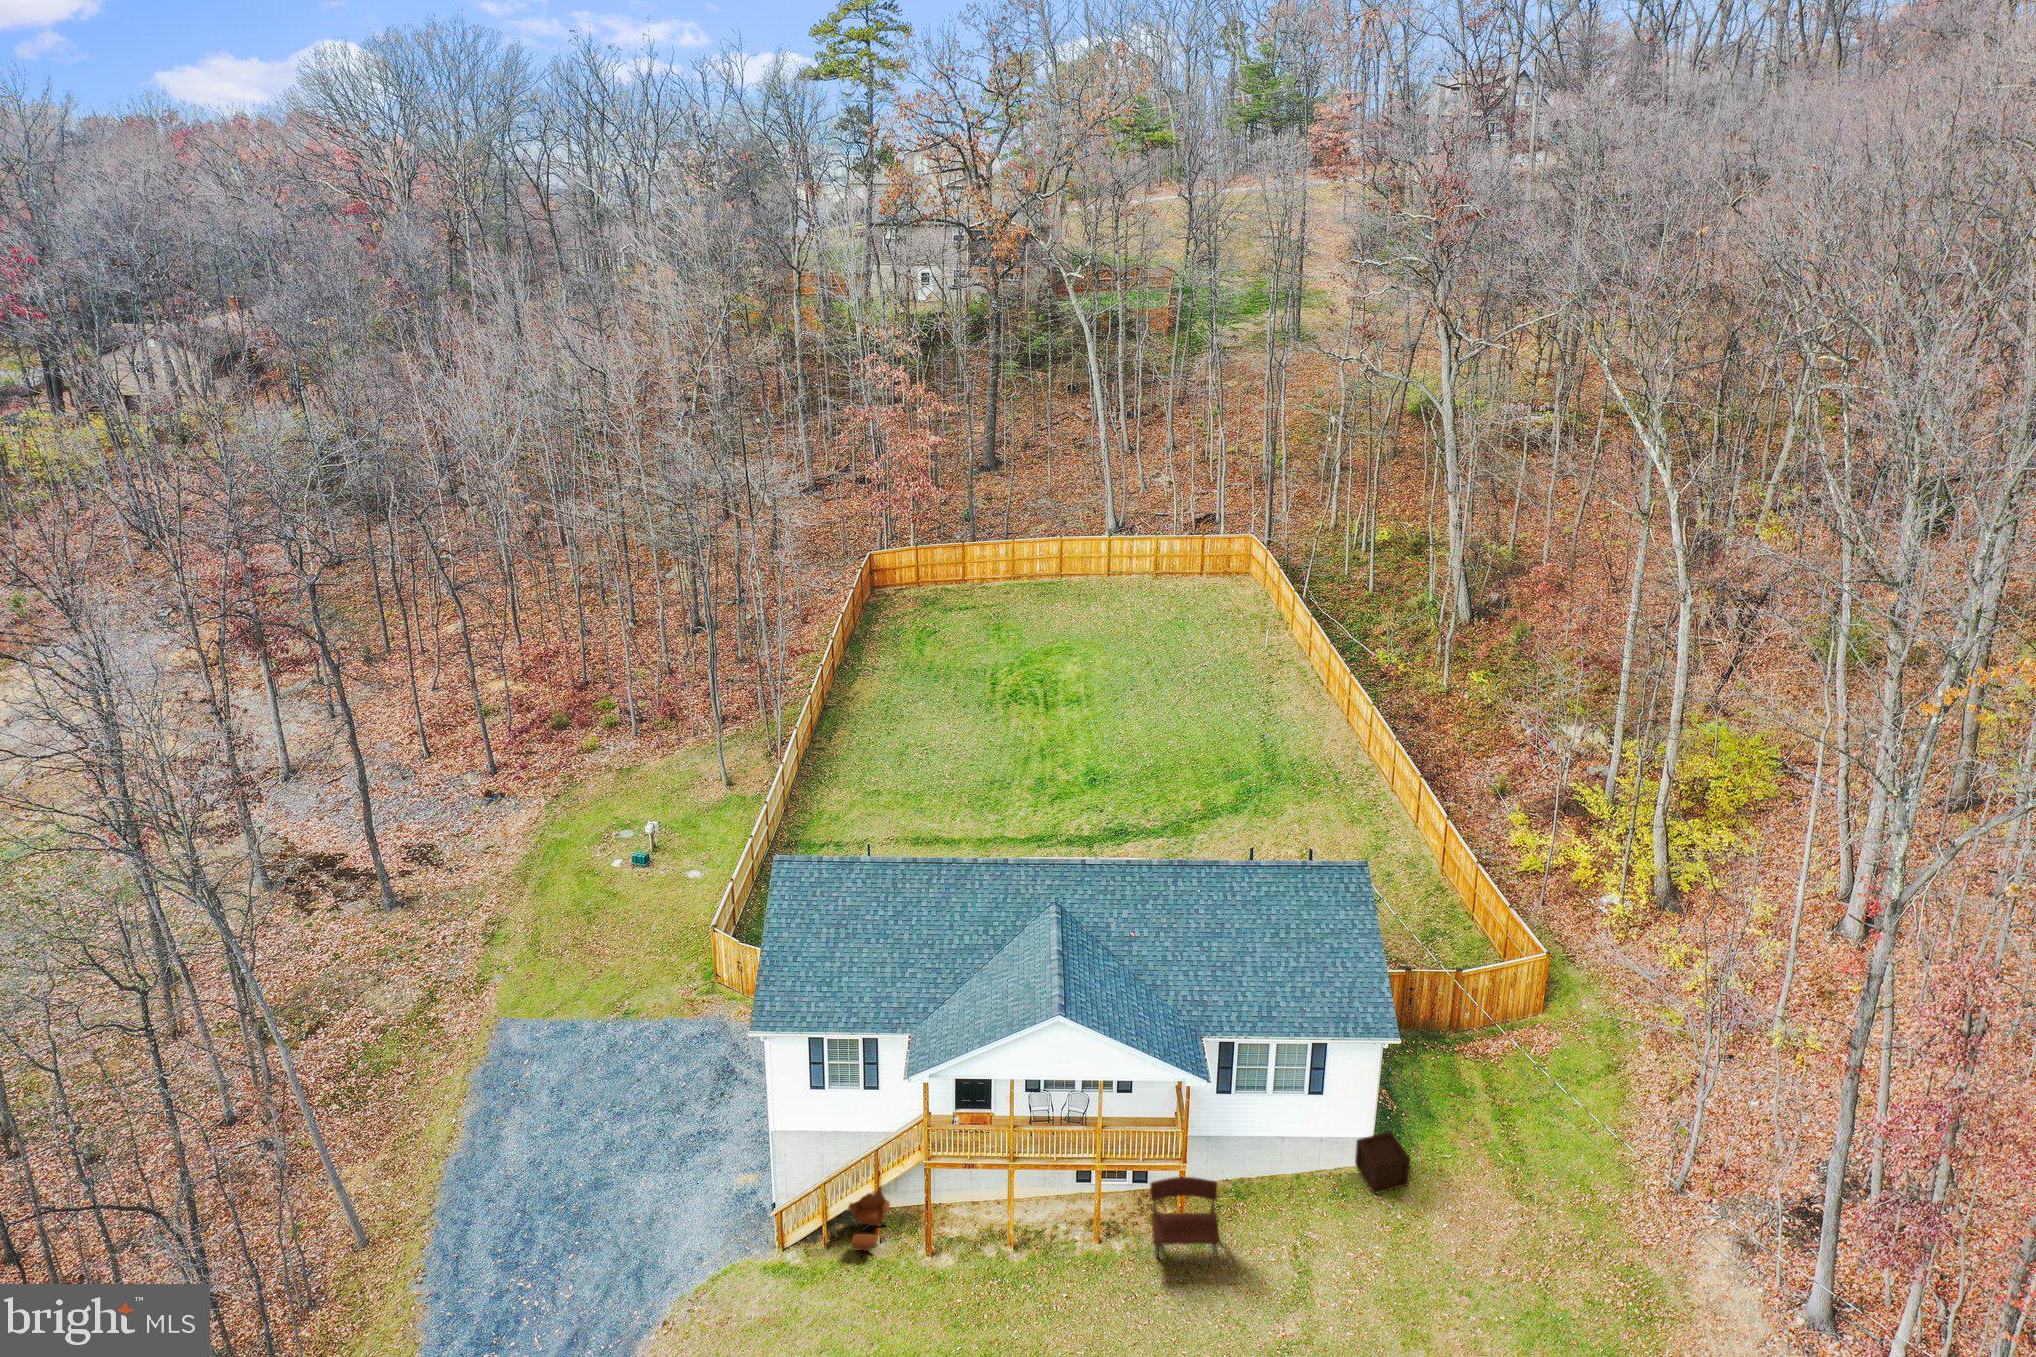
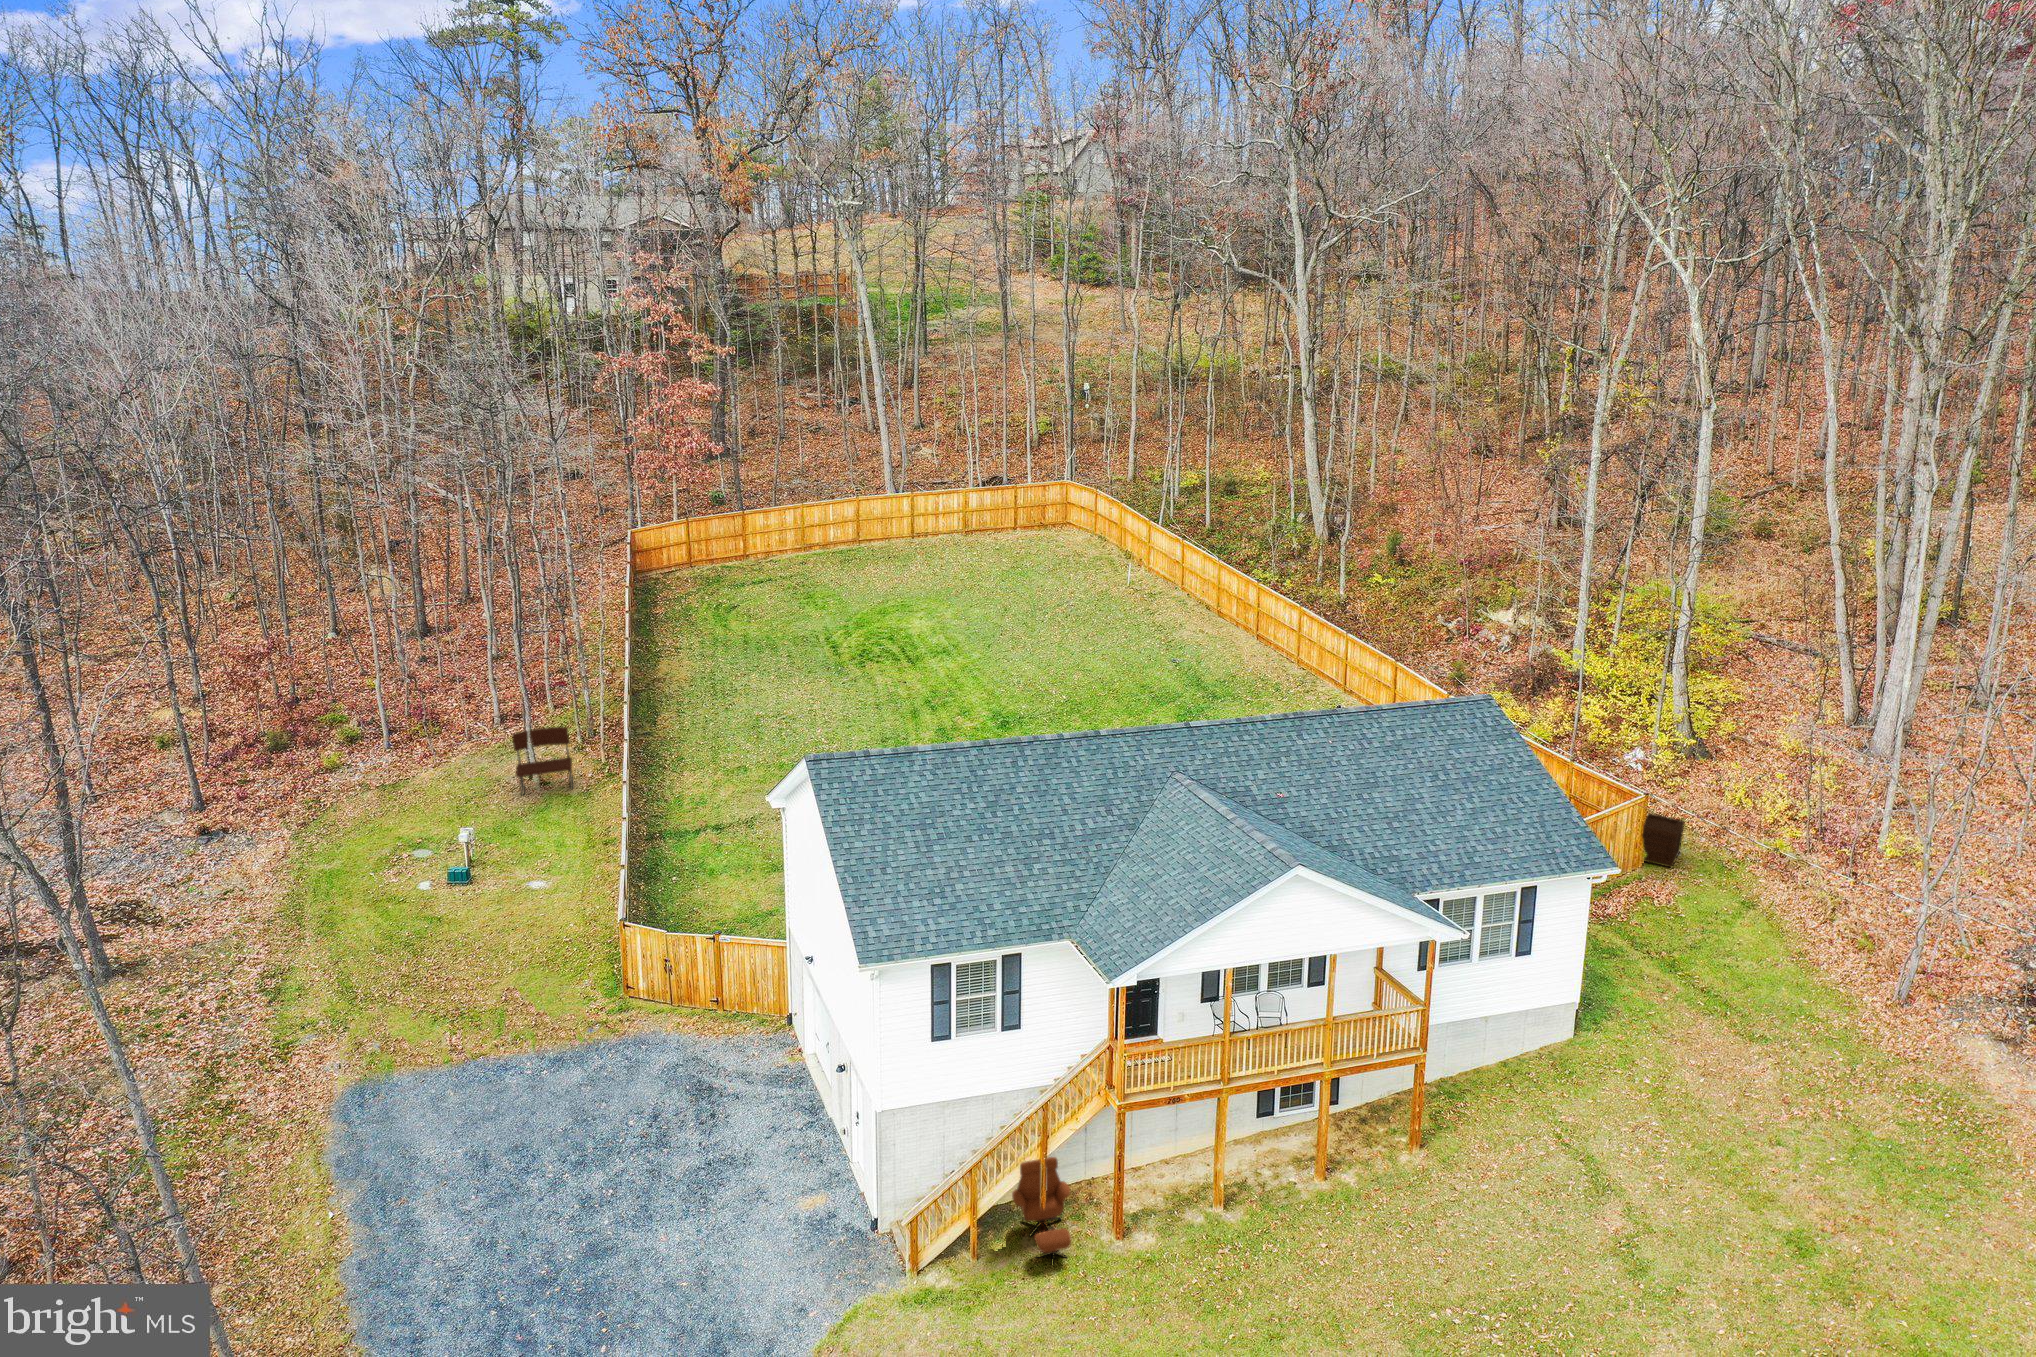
wooden crate: present [1355,1131,1411,1194] -> present [1642,812,1685,867]
bench: present [1150,1177,1220,1257] -> present [512,727,573,795]

